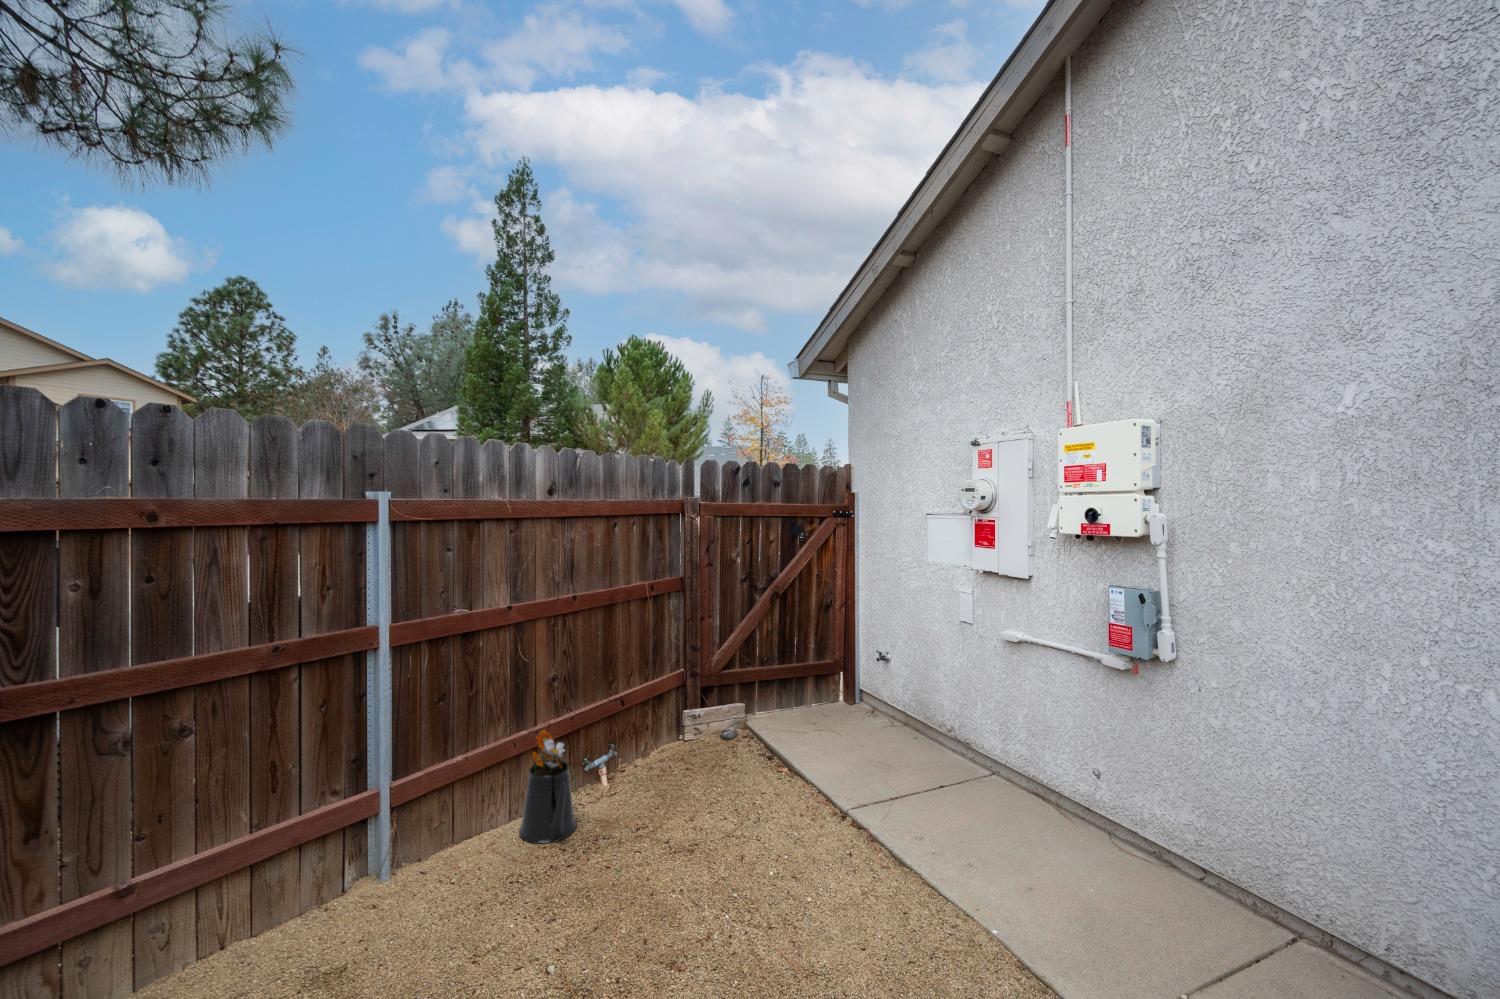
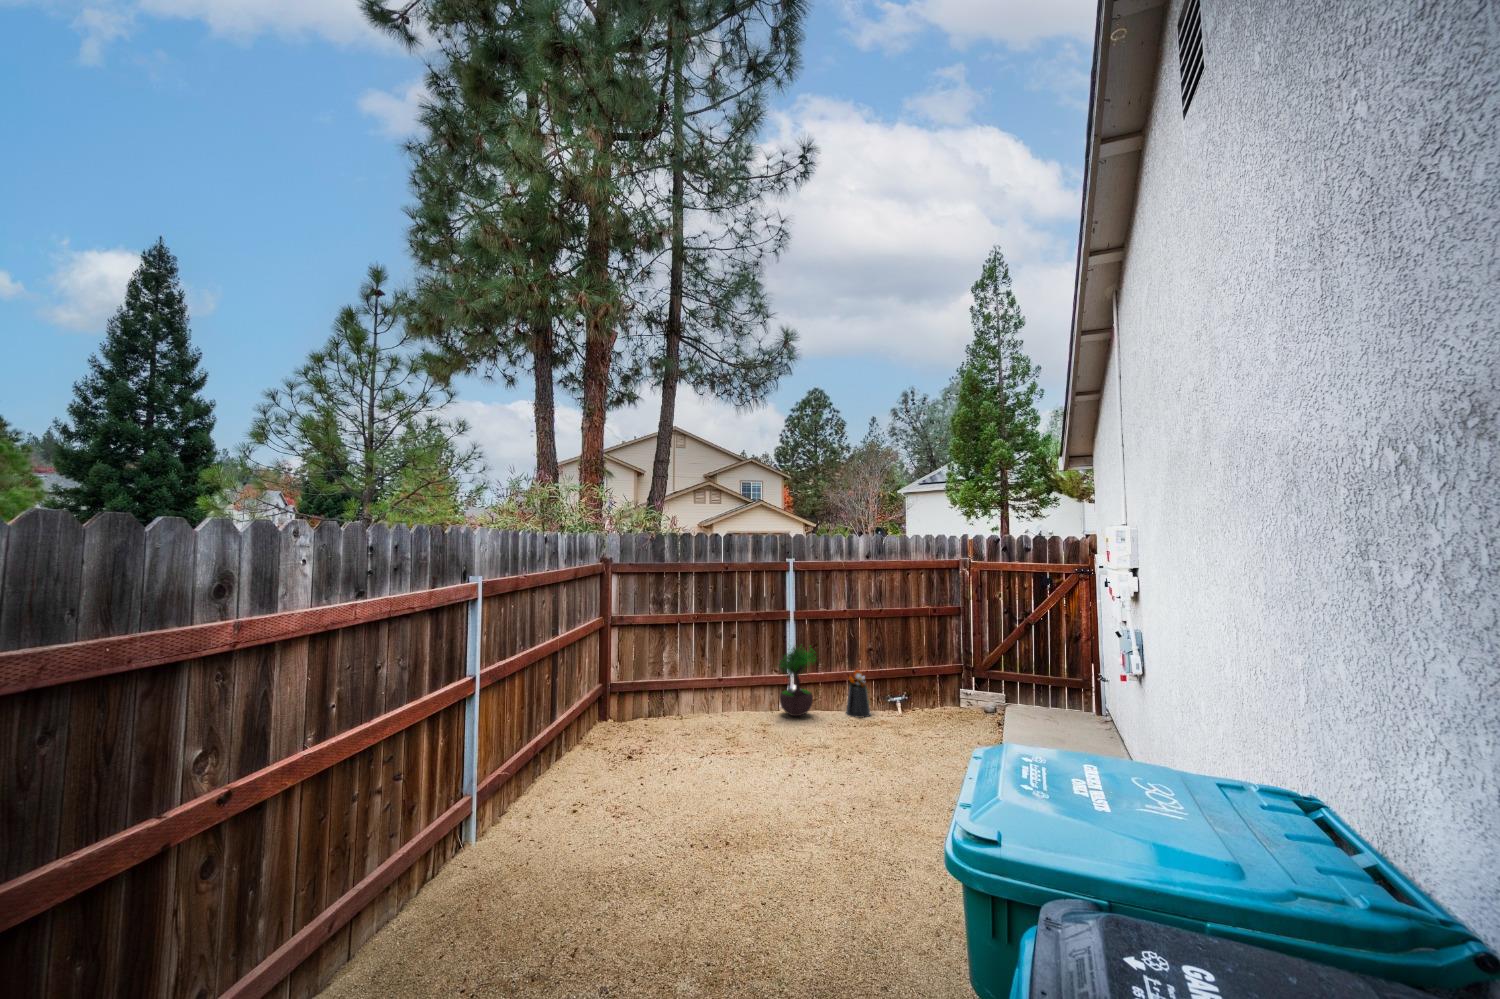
potted tree: none [347,708,482,906] -> present [777,645,815,716]

